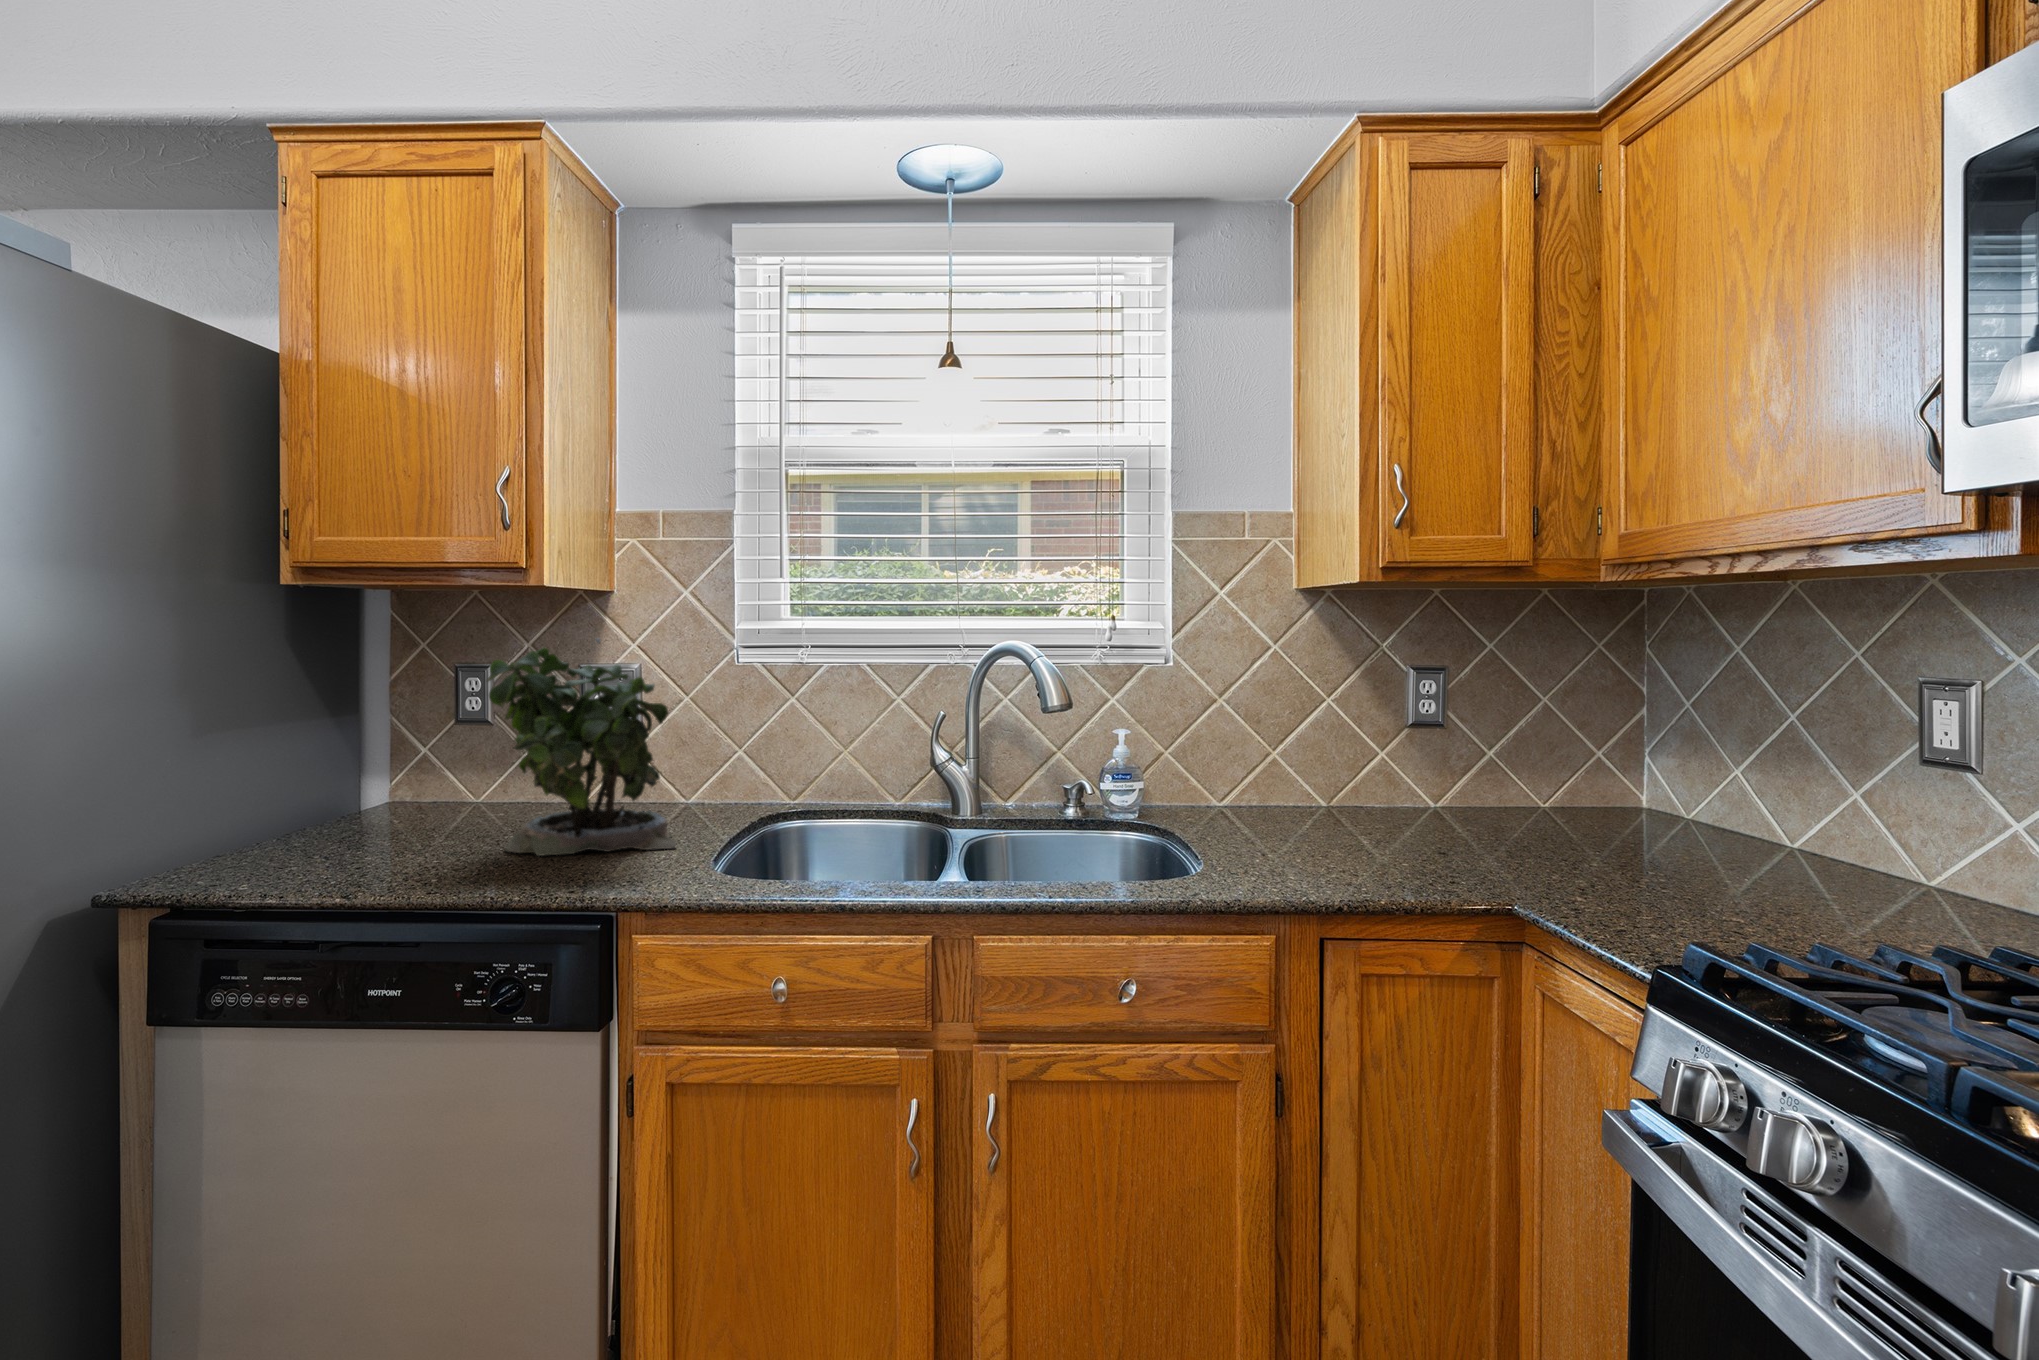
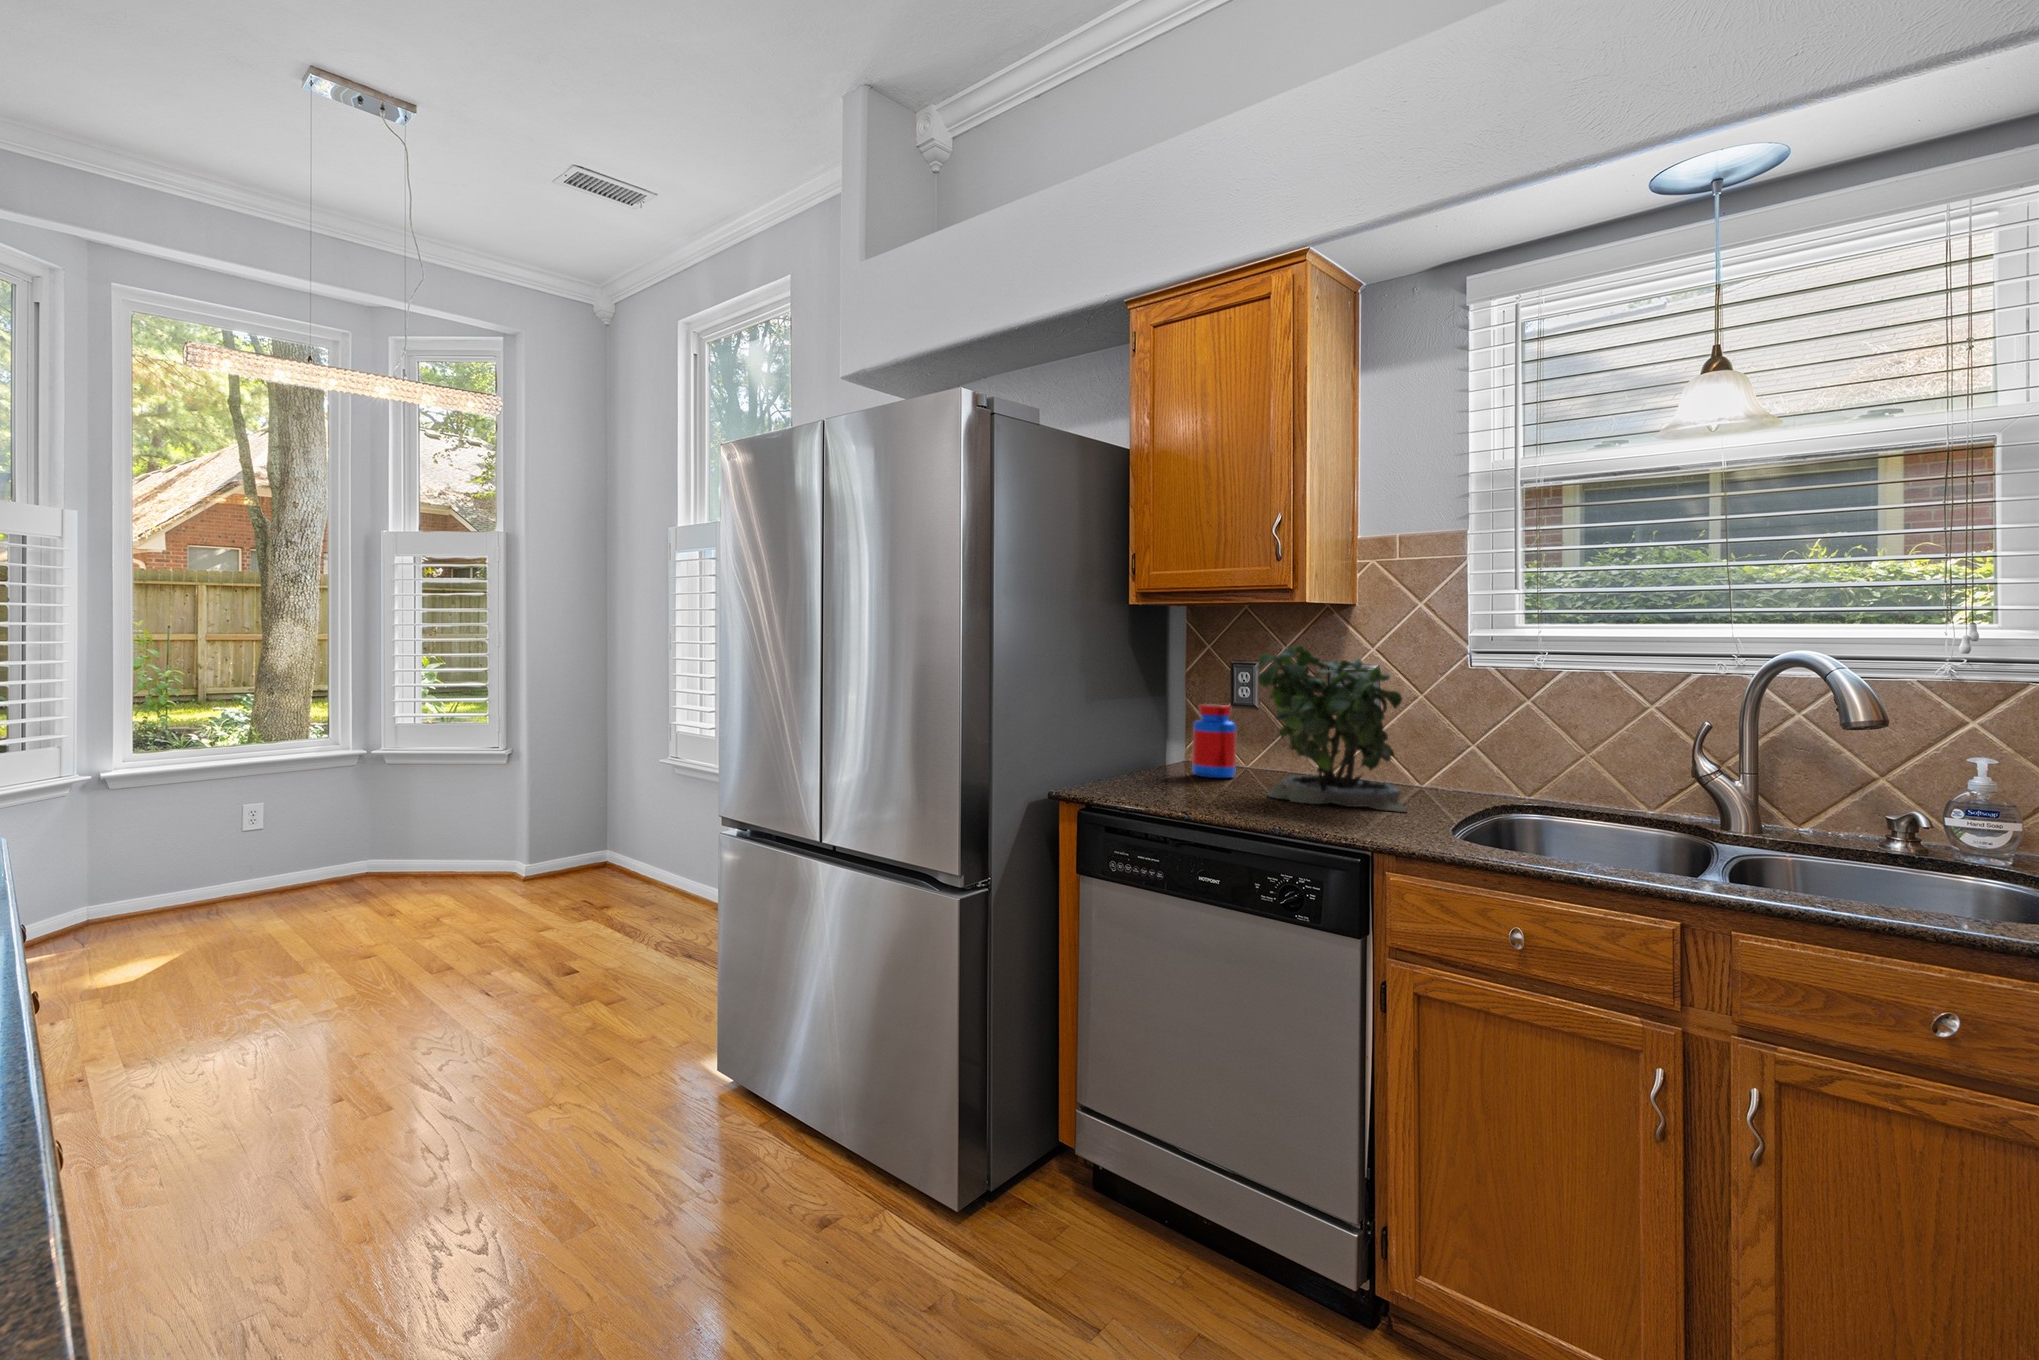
jar: none [397,726,460,829] -> present [1192,704,1236,778]

